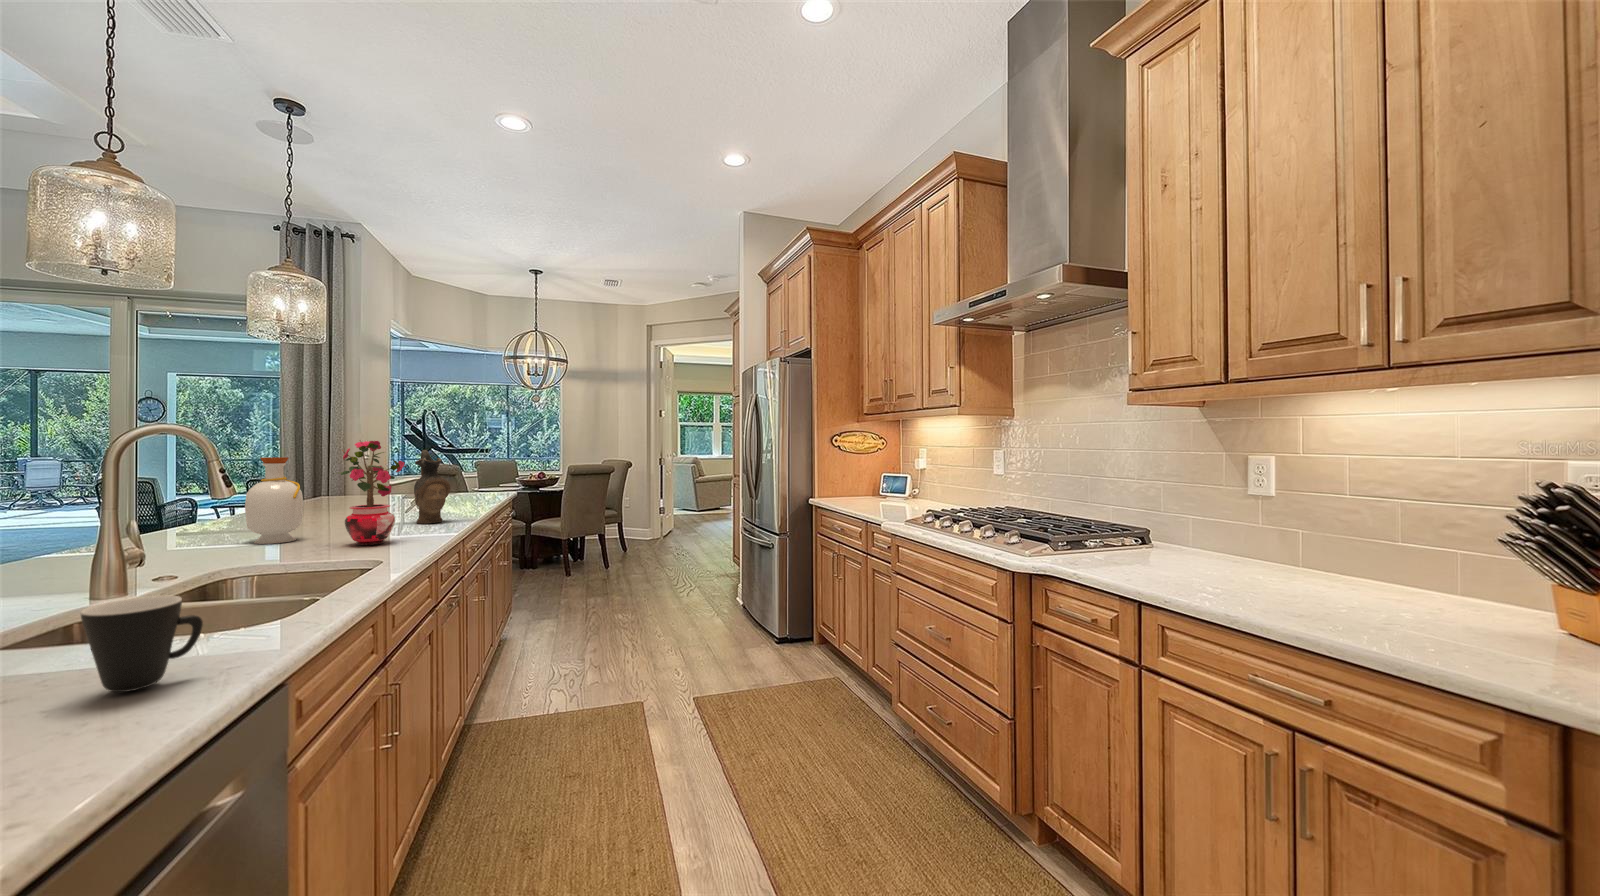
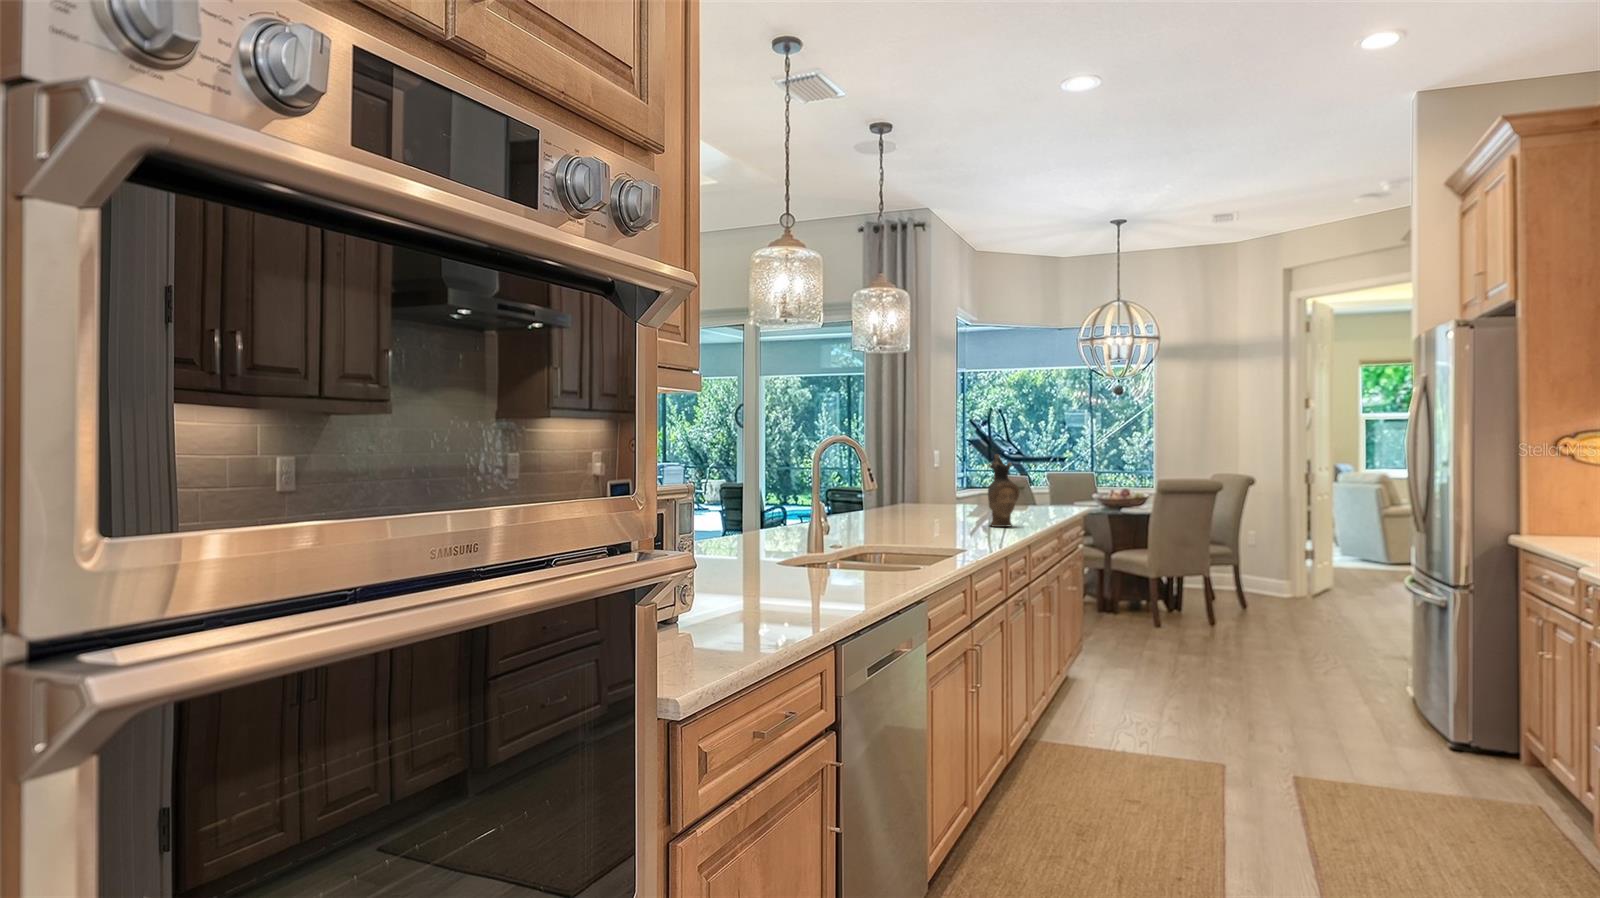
potted plant: present [341,441,405,546] -> none [929,442,984,538]
bottle: present [245,457,304,544] -> none [869,459,907,531]
mug: present [81,596,203,692] -> none [844,534,890,584]

